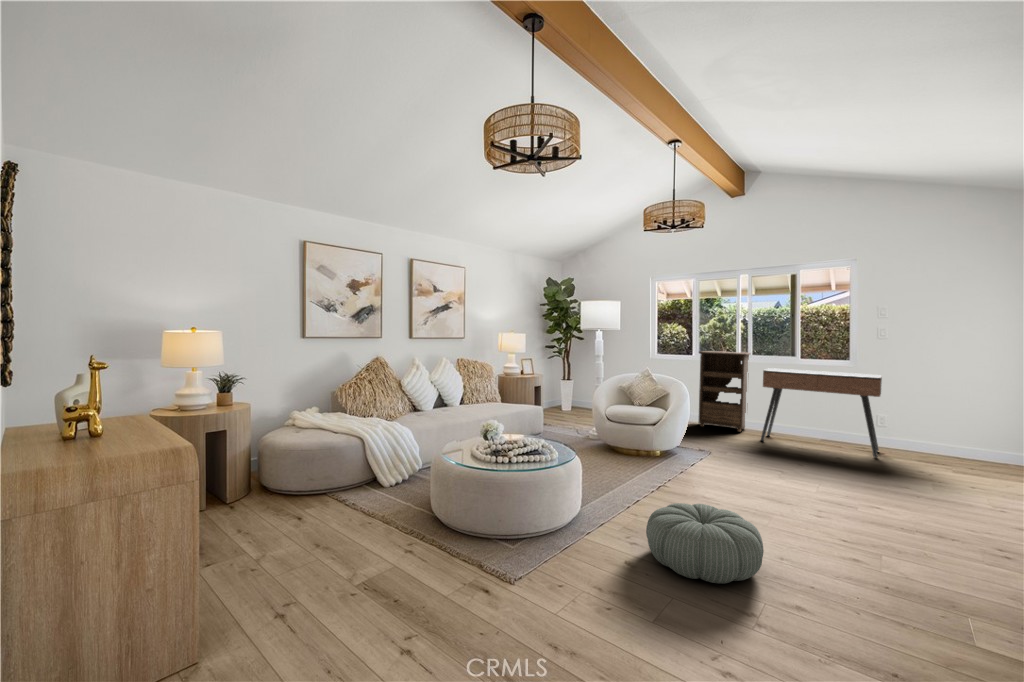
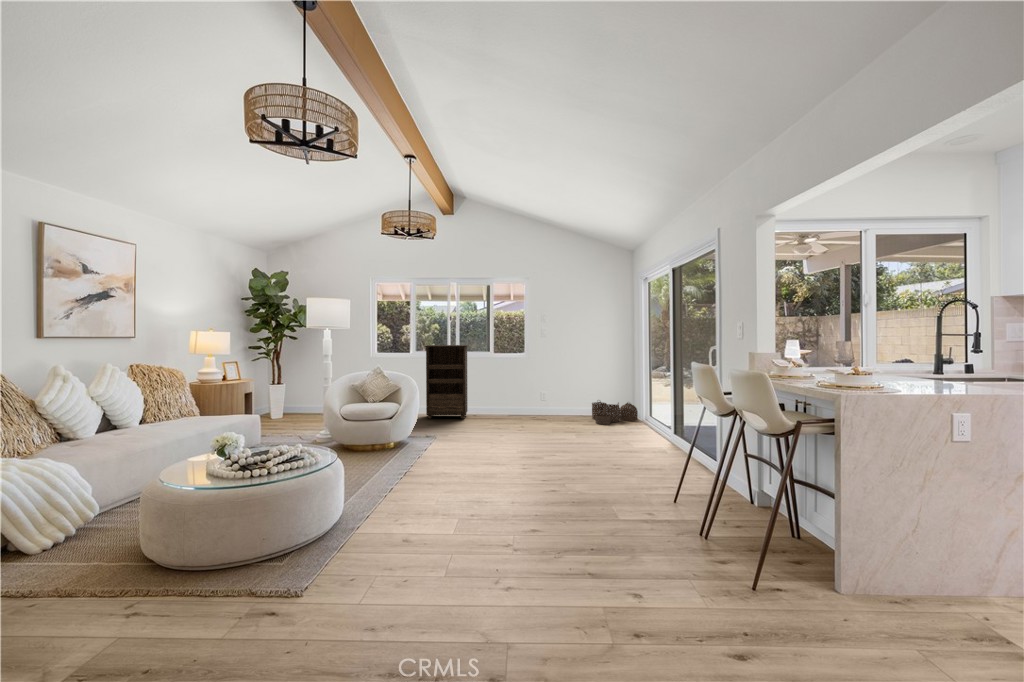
console table: present [761,368,882,458] -> none [483,358,568,424]
woven basket: none [922,434,1004,470] -> present [592,401,638,425]
pouf: present [646,503,764,583] -> none [433,478,540,548]

